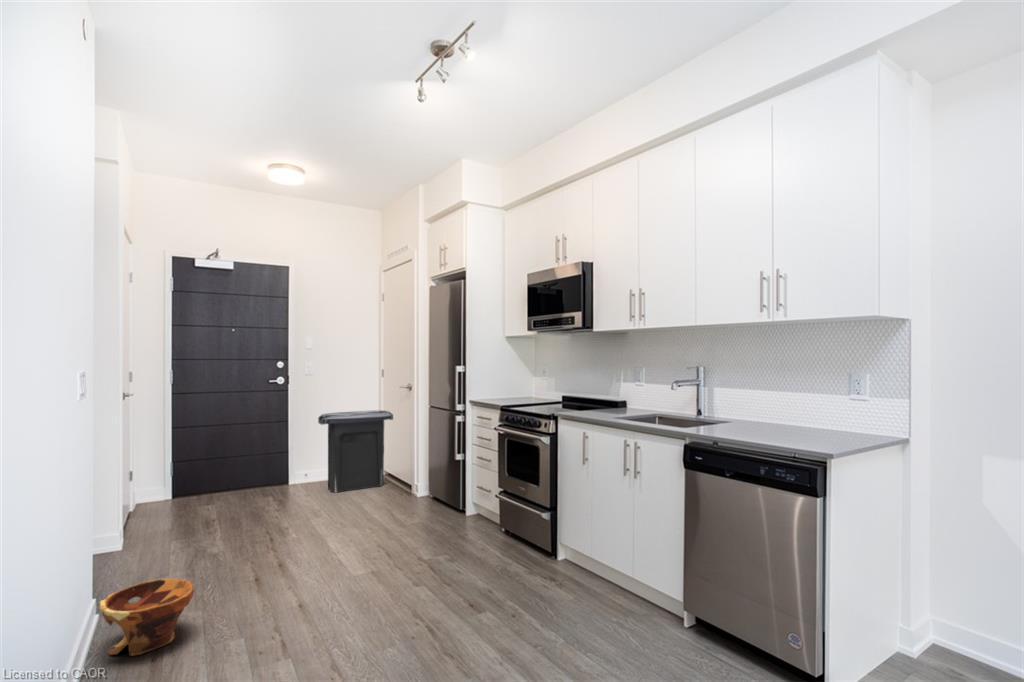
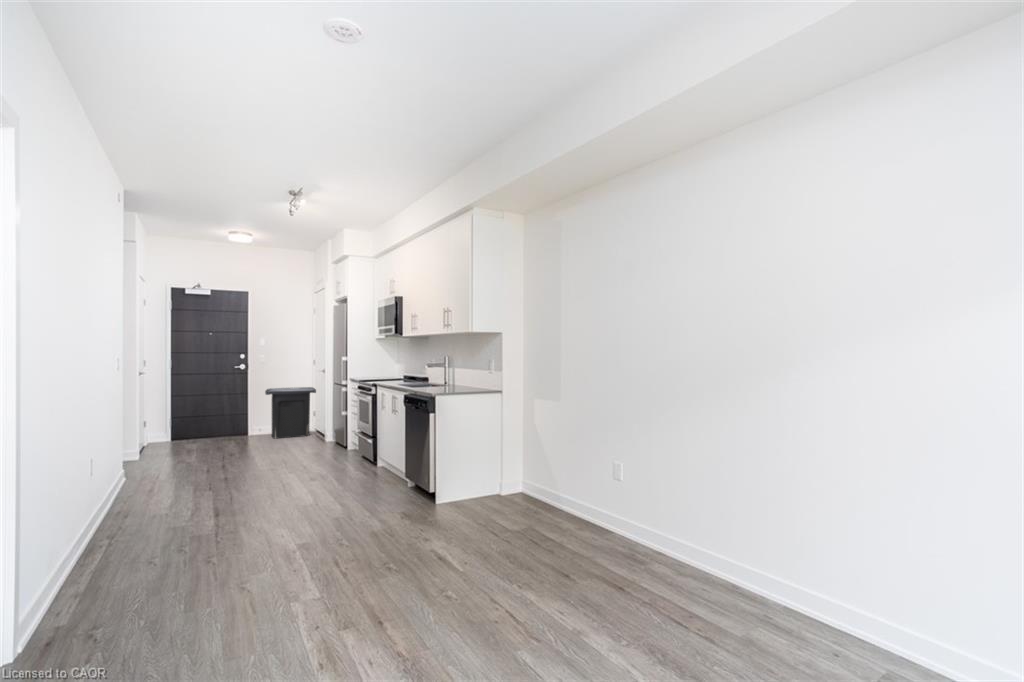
planter: present [100,578,194,656] -> none [124,460,169,489]

